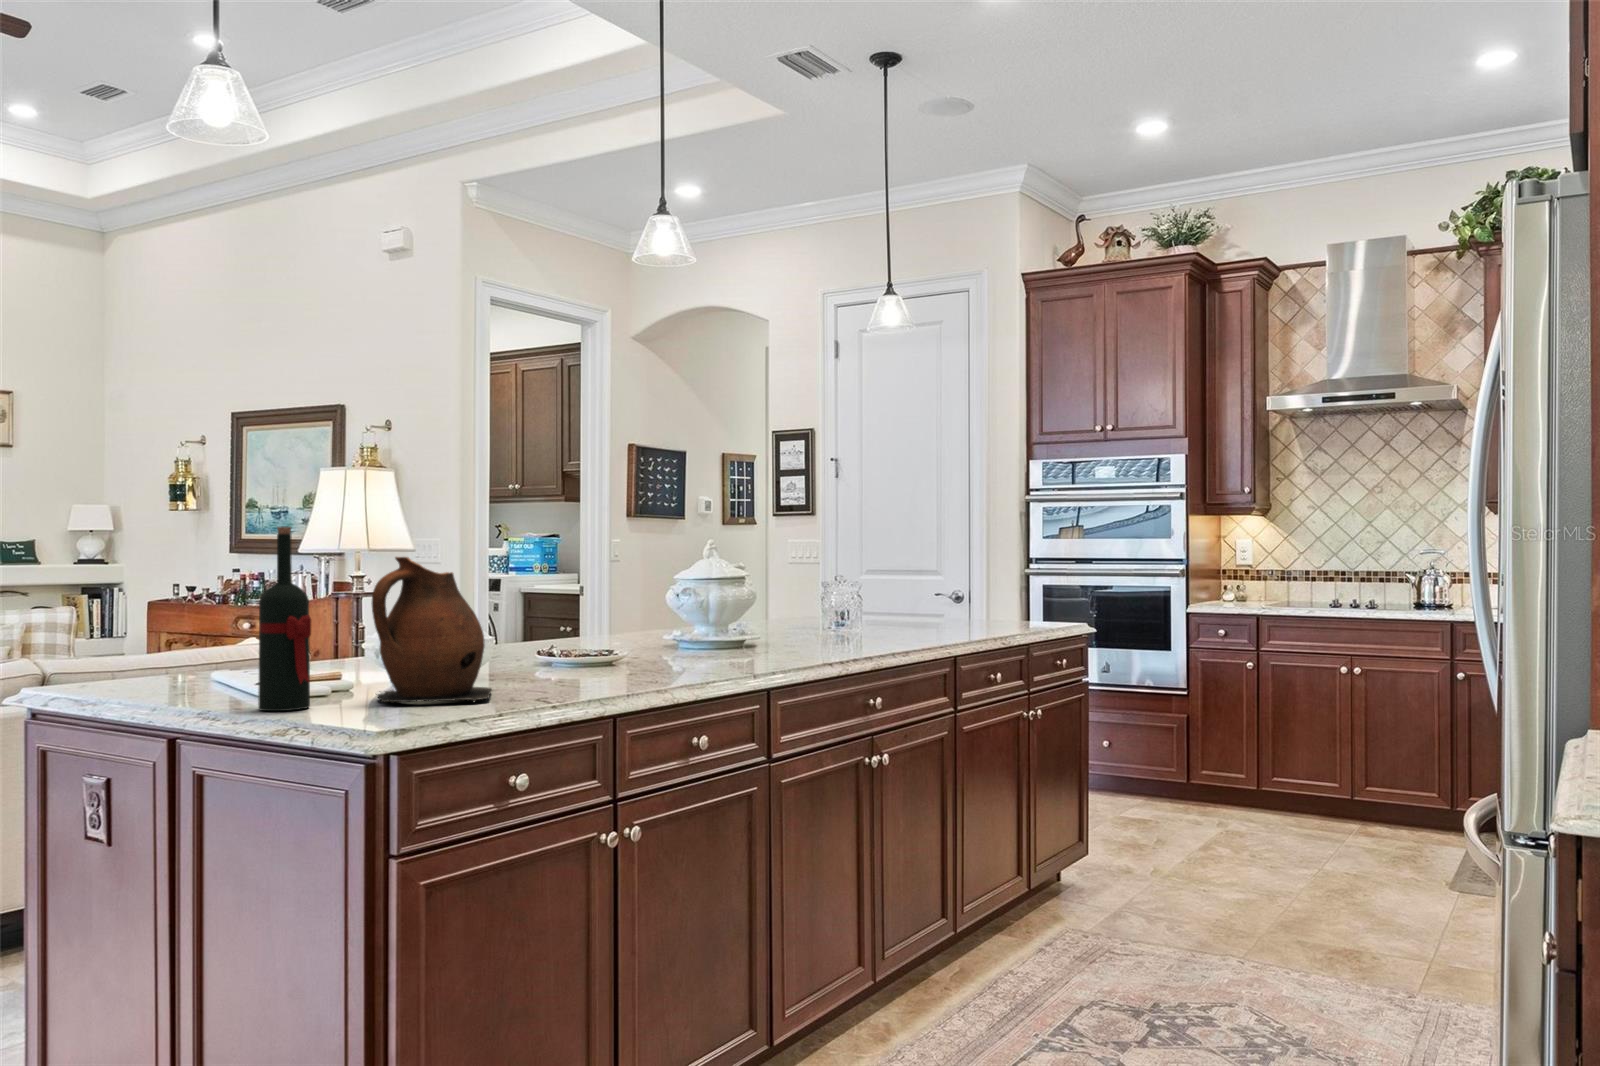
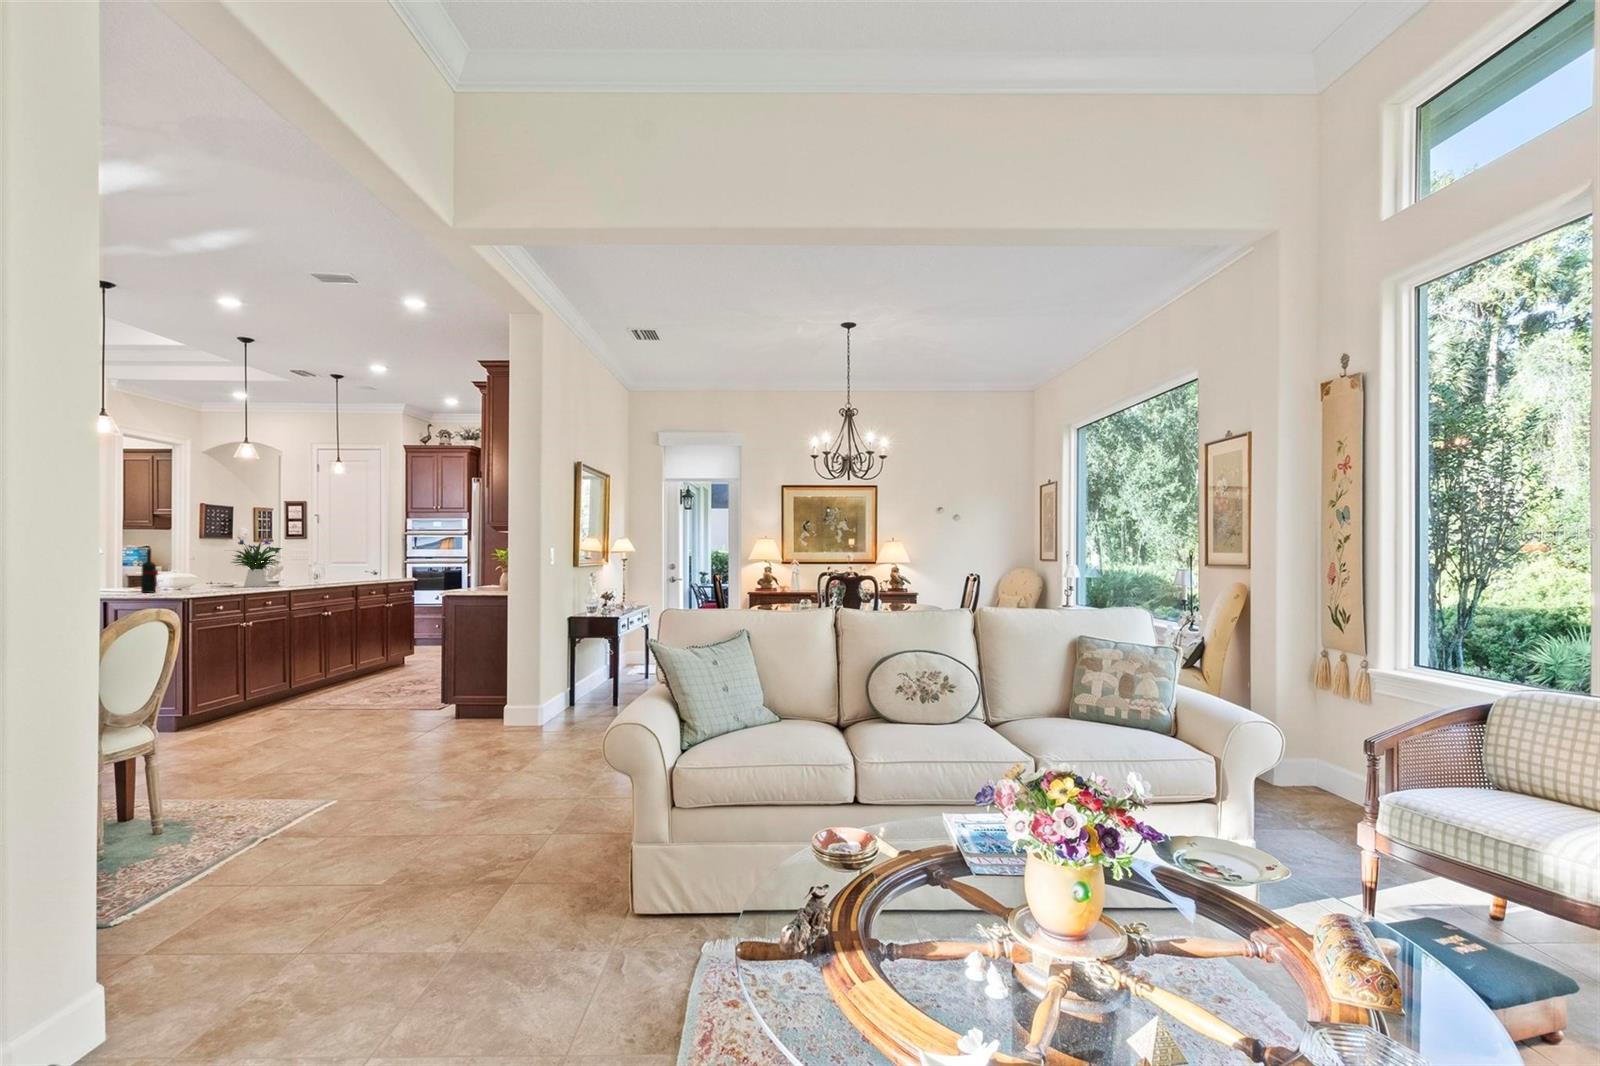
flower arrangement: none [579,491,751,667] -> present [231,537,282,587]
ceramic pitcher: present [372,557,492,702] -> none [171,555,210,591]

